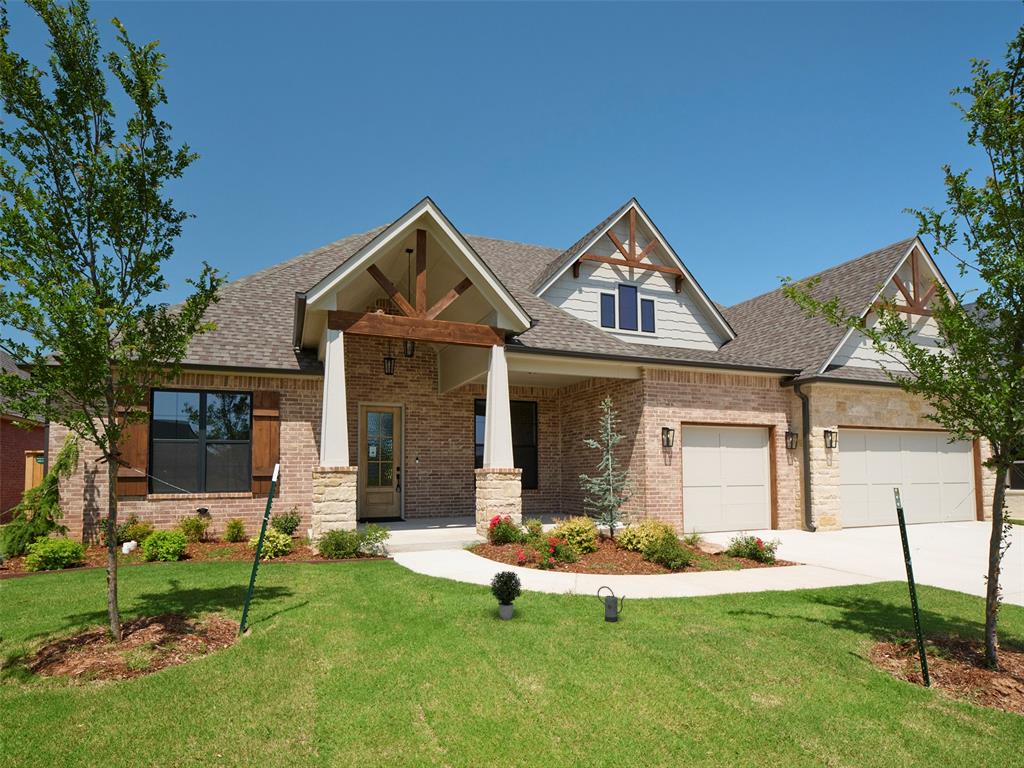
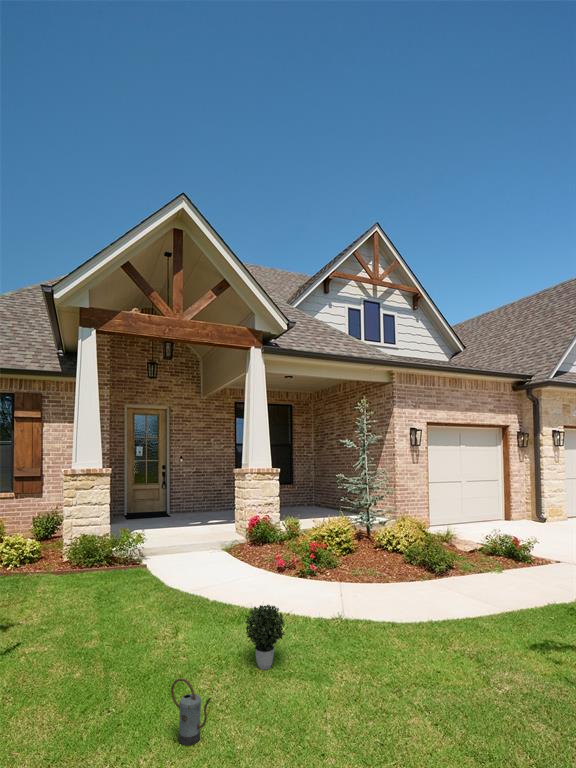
watering can: present [597,586,625,622] -> present [171,679,211,746]

